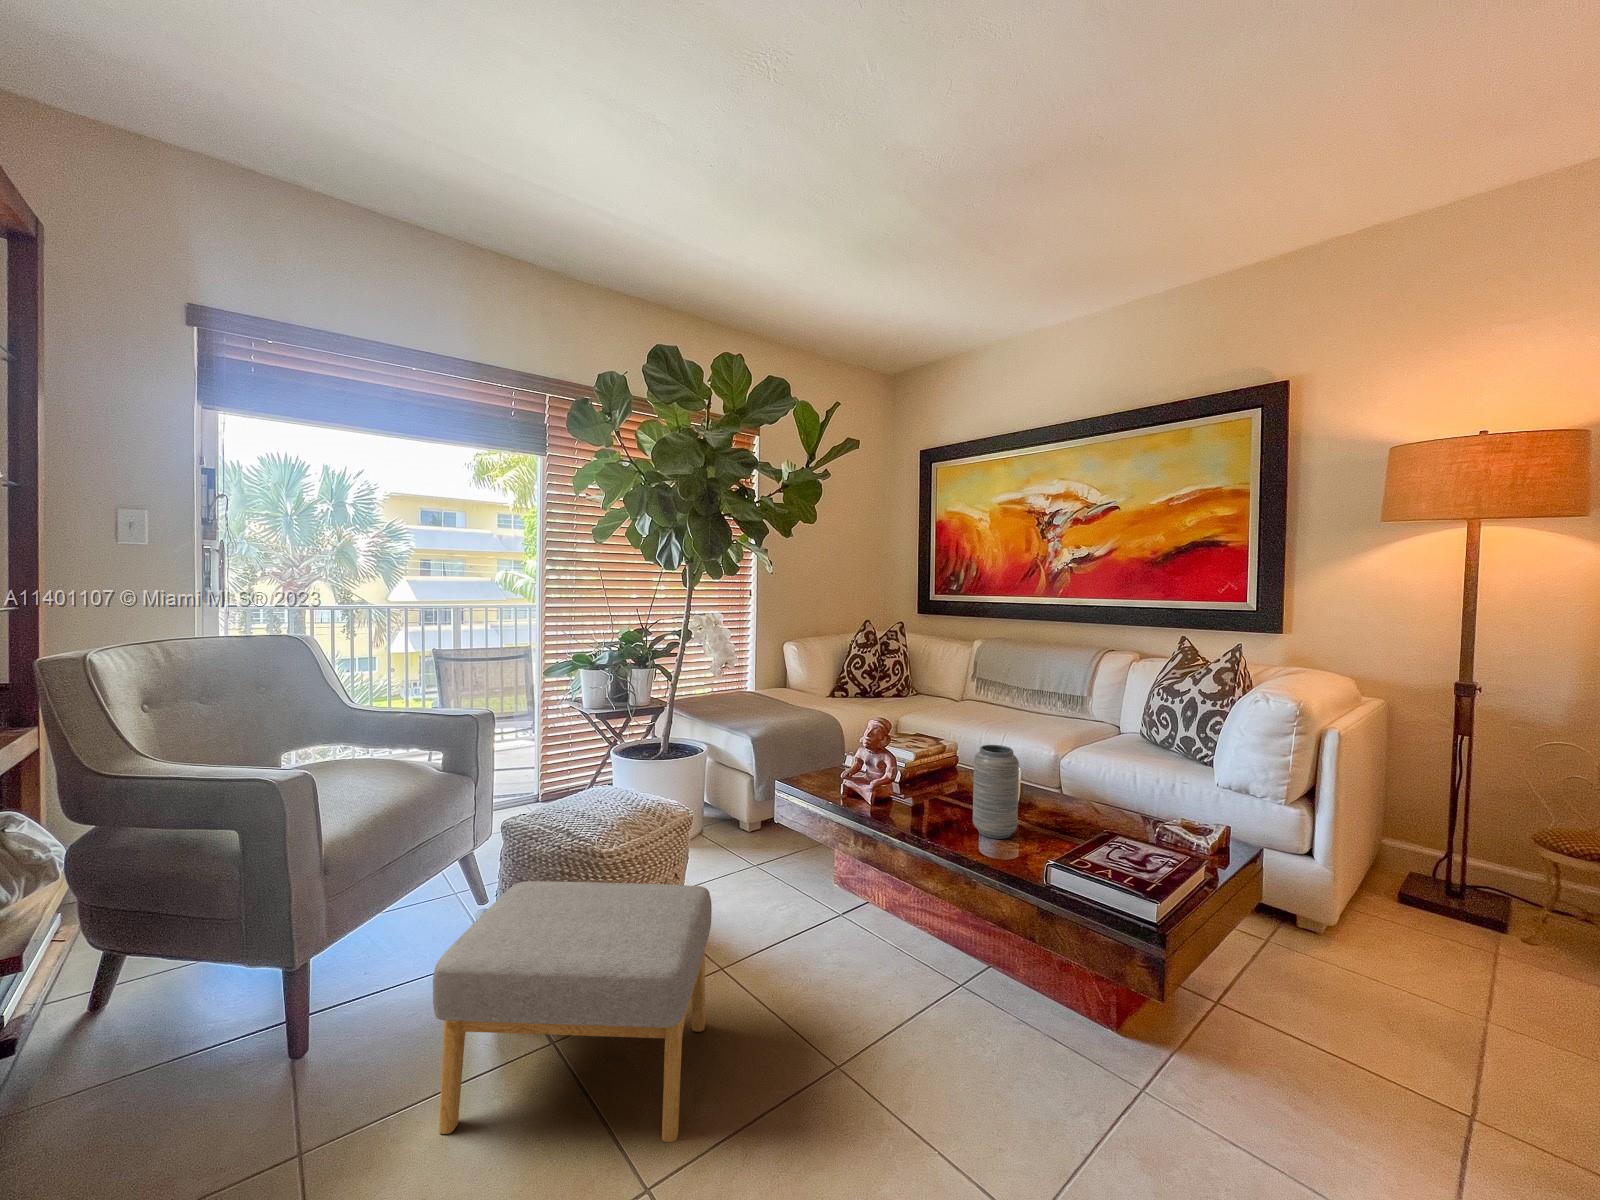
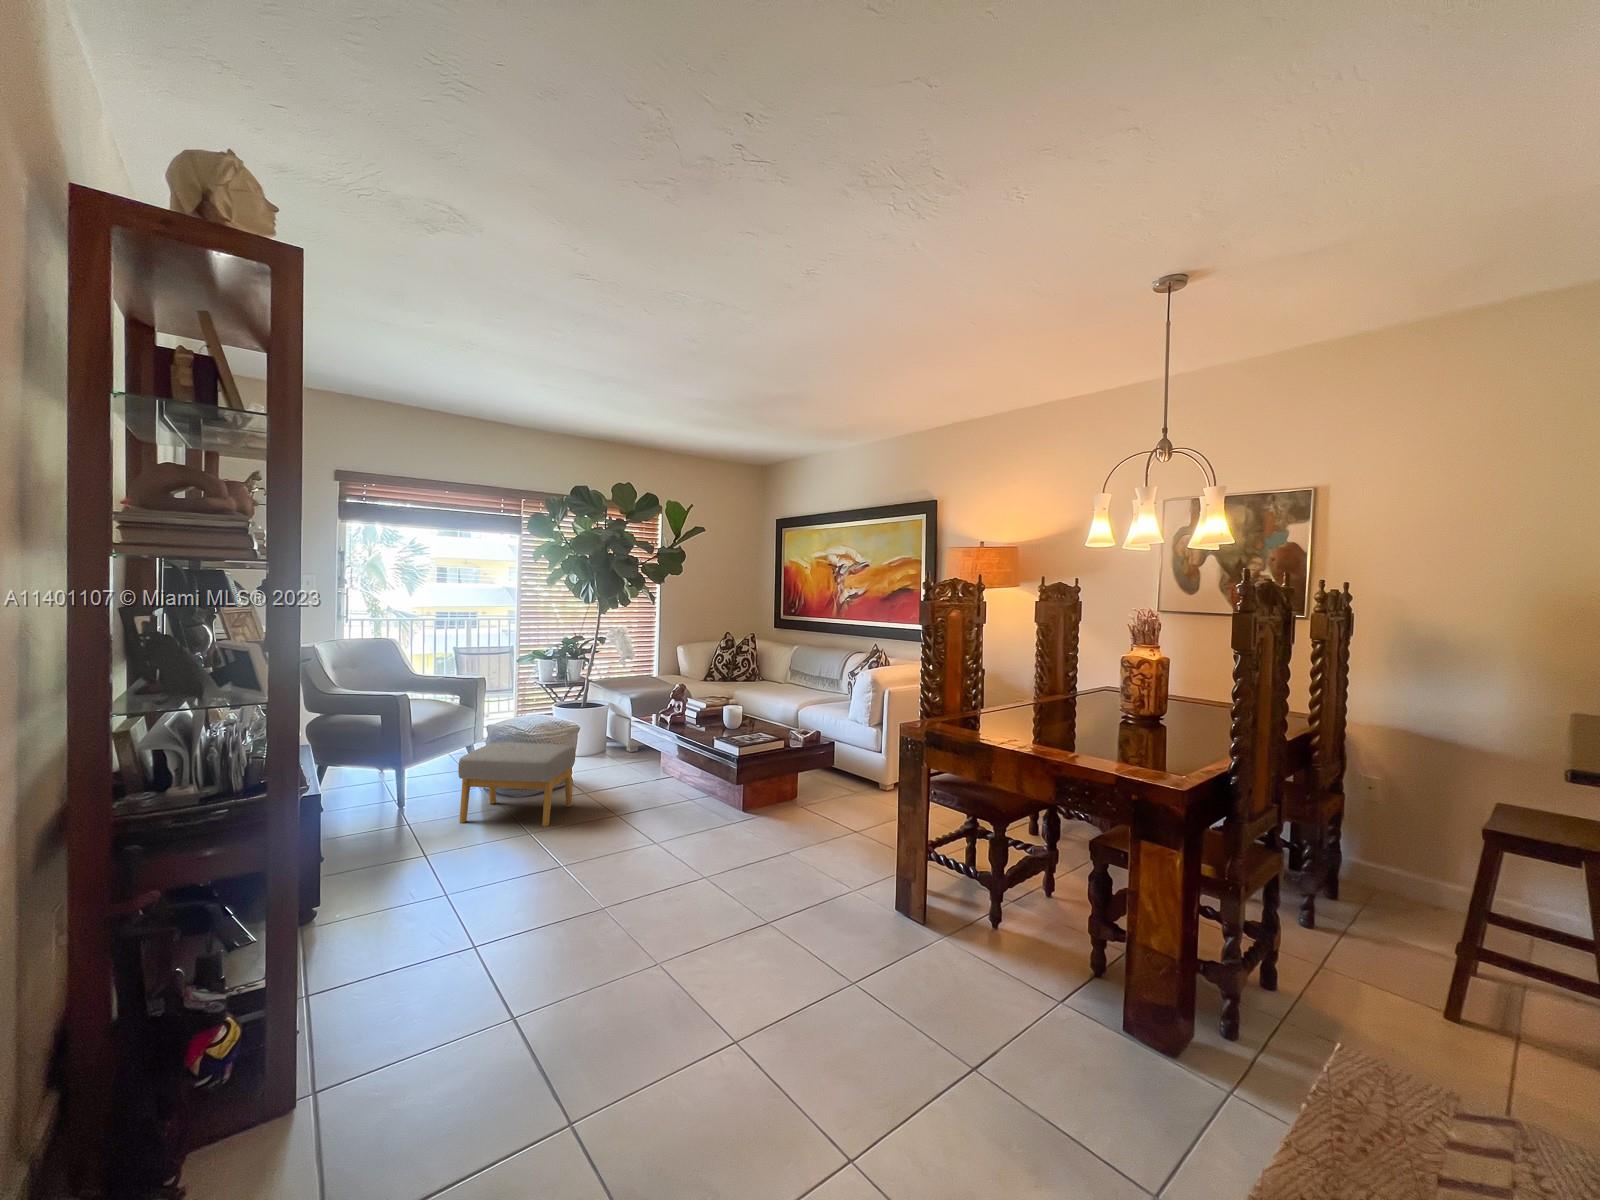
vase: present [973,745,1019,839] -> none [702,691,722,732]

